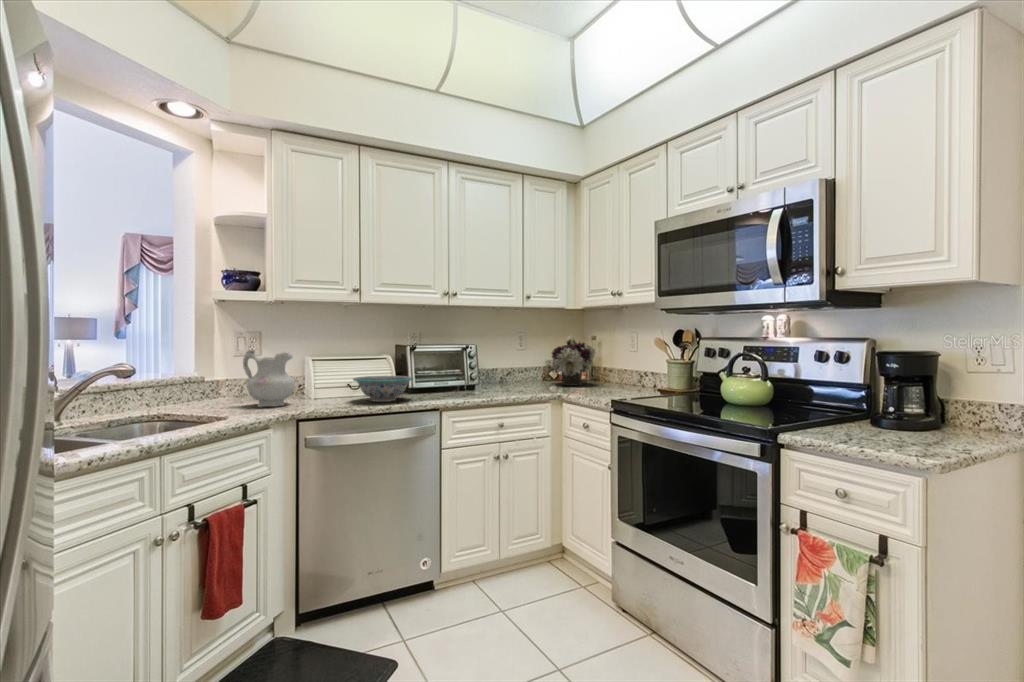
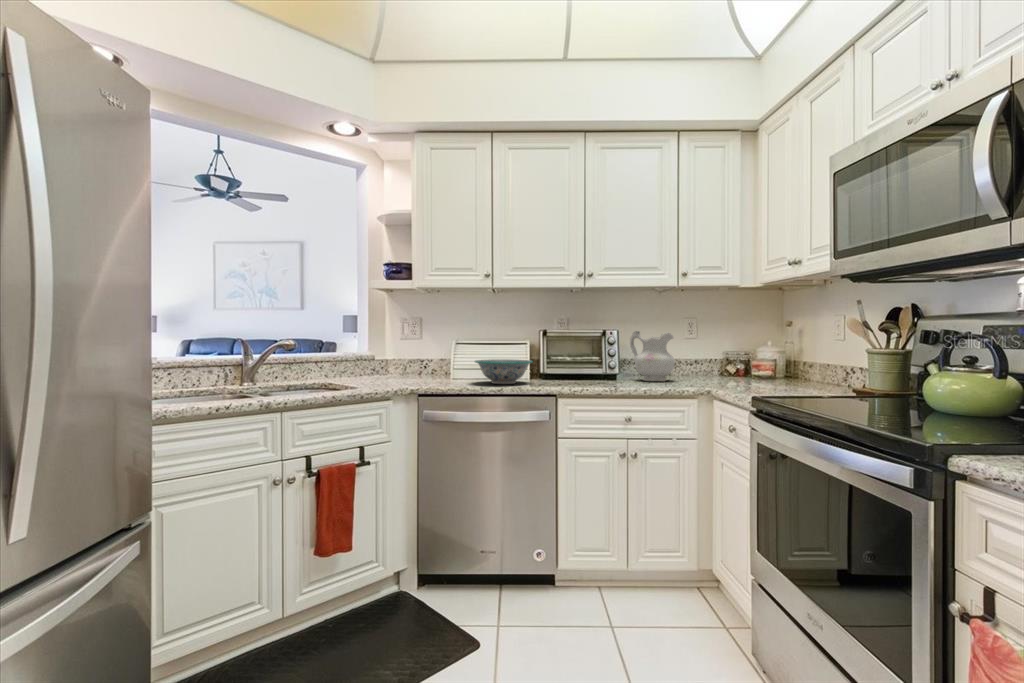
flower arrangement: present [551,335,595,386] -> none [715,319,775,381]
ceramic pitcher: present [243,350,295,407] -> present [630,331,675,381]

